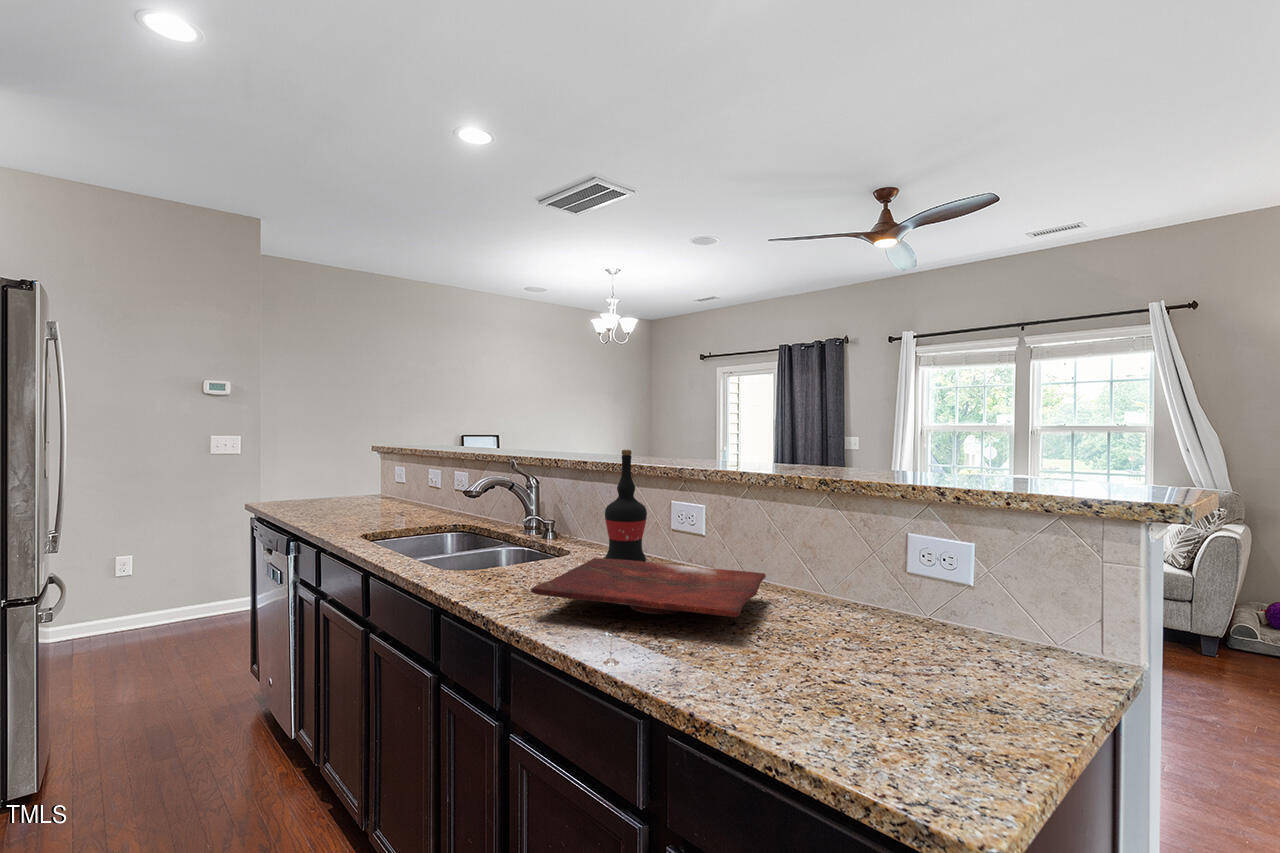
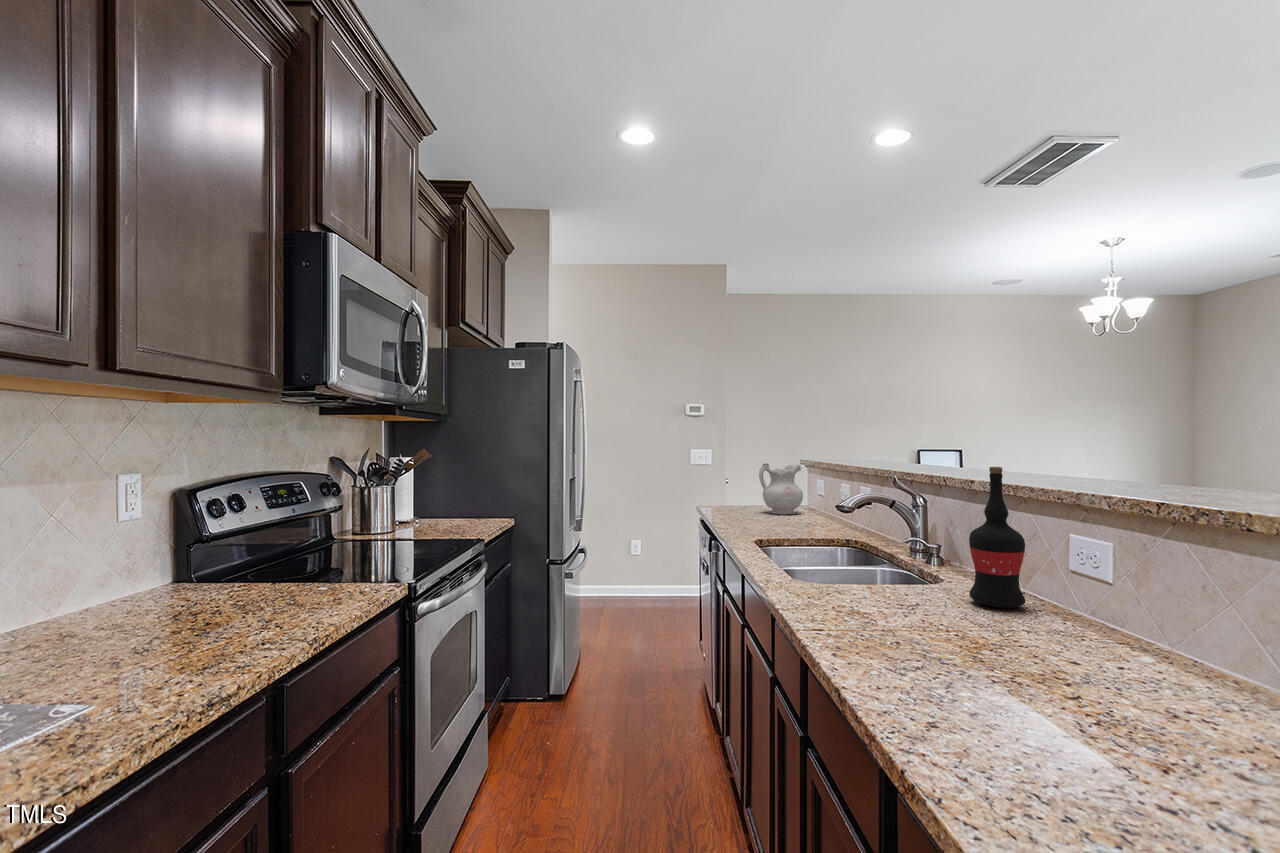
ceramic pitcher: none [331,451,382,508] -> present [759,463,803,515]
cutting board: present [531,558,766,617] -> none [831,587,1167,685]

